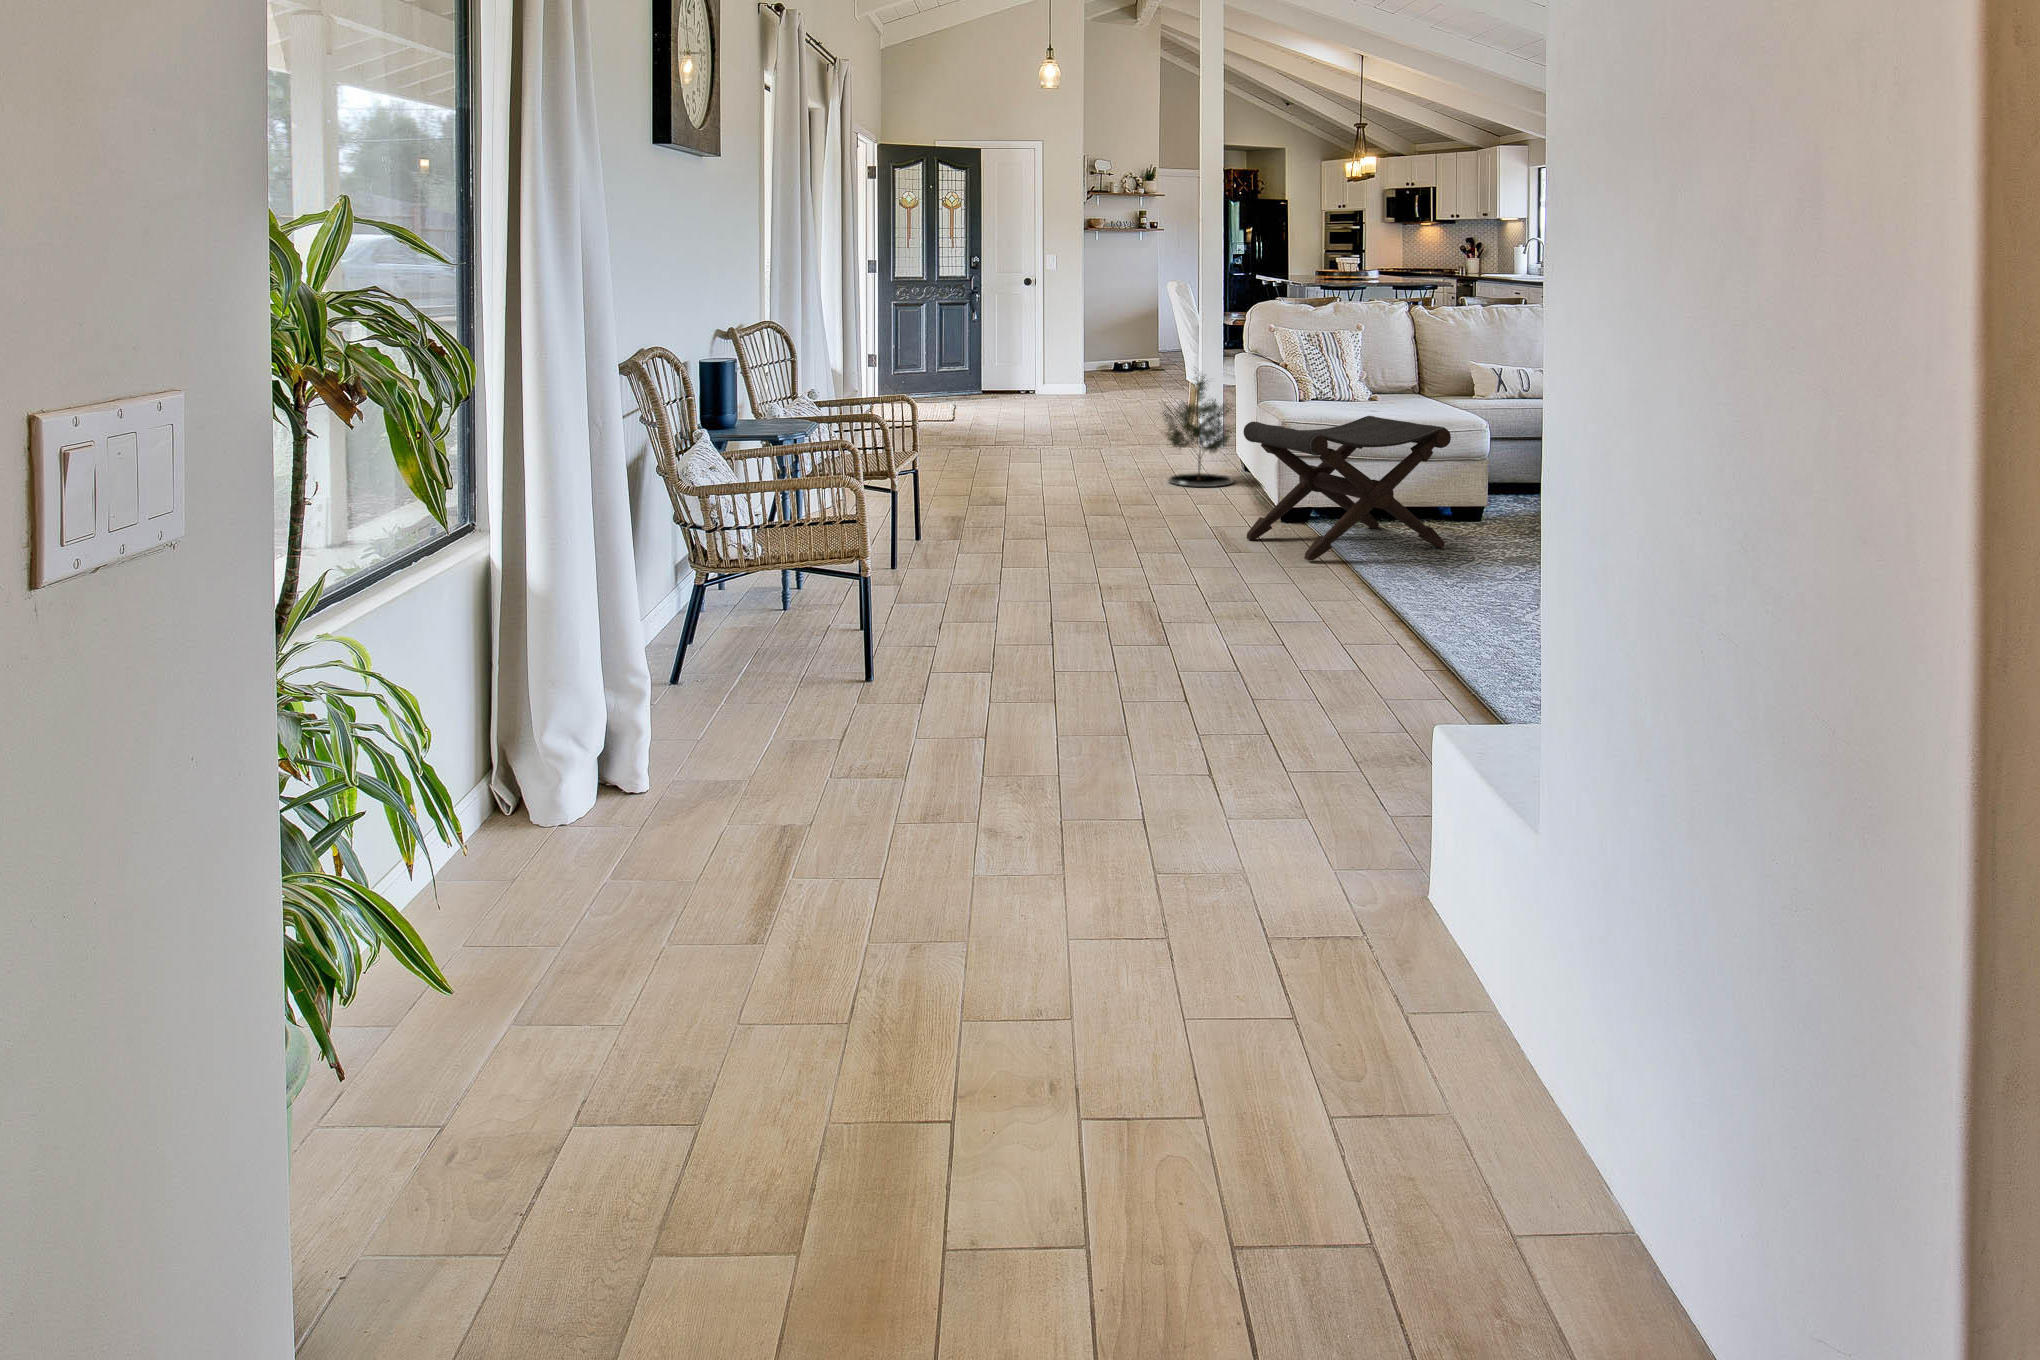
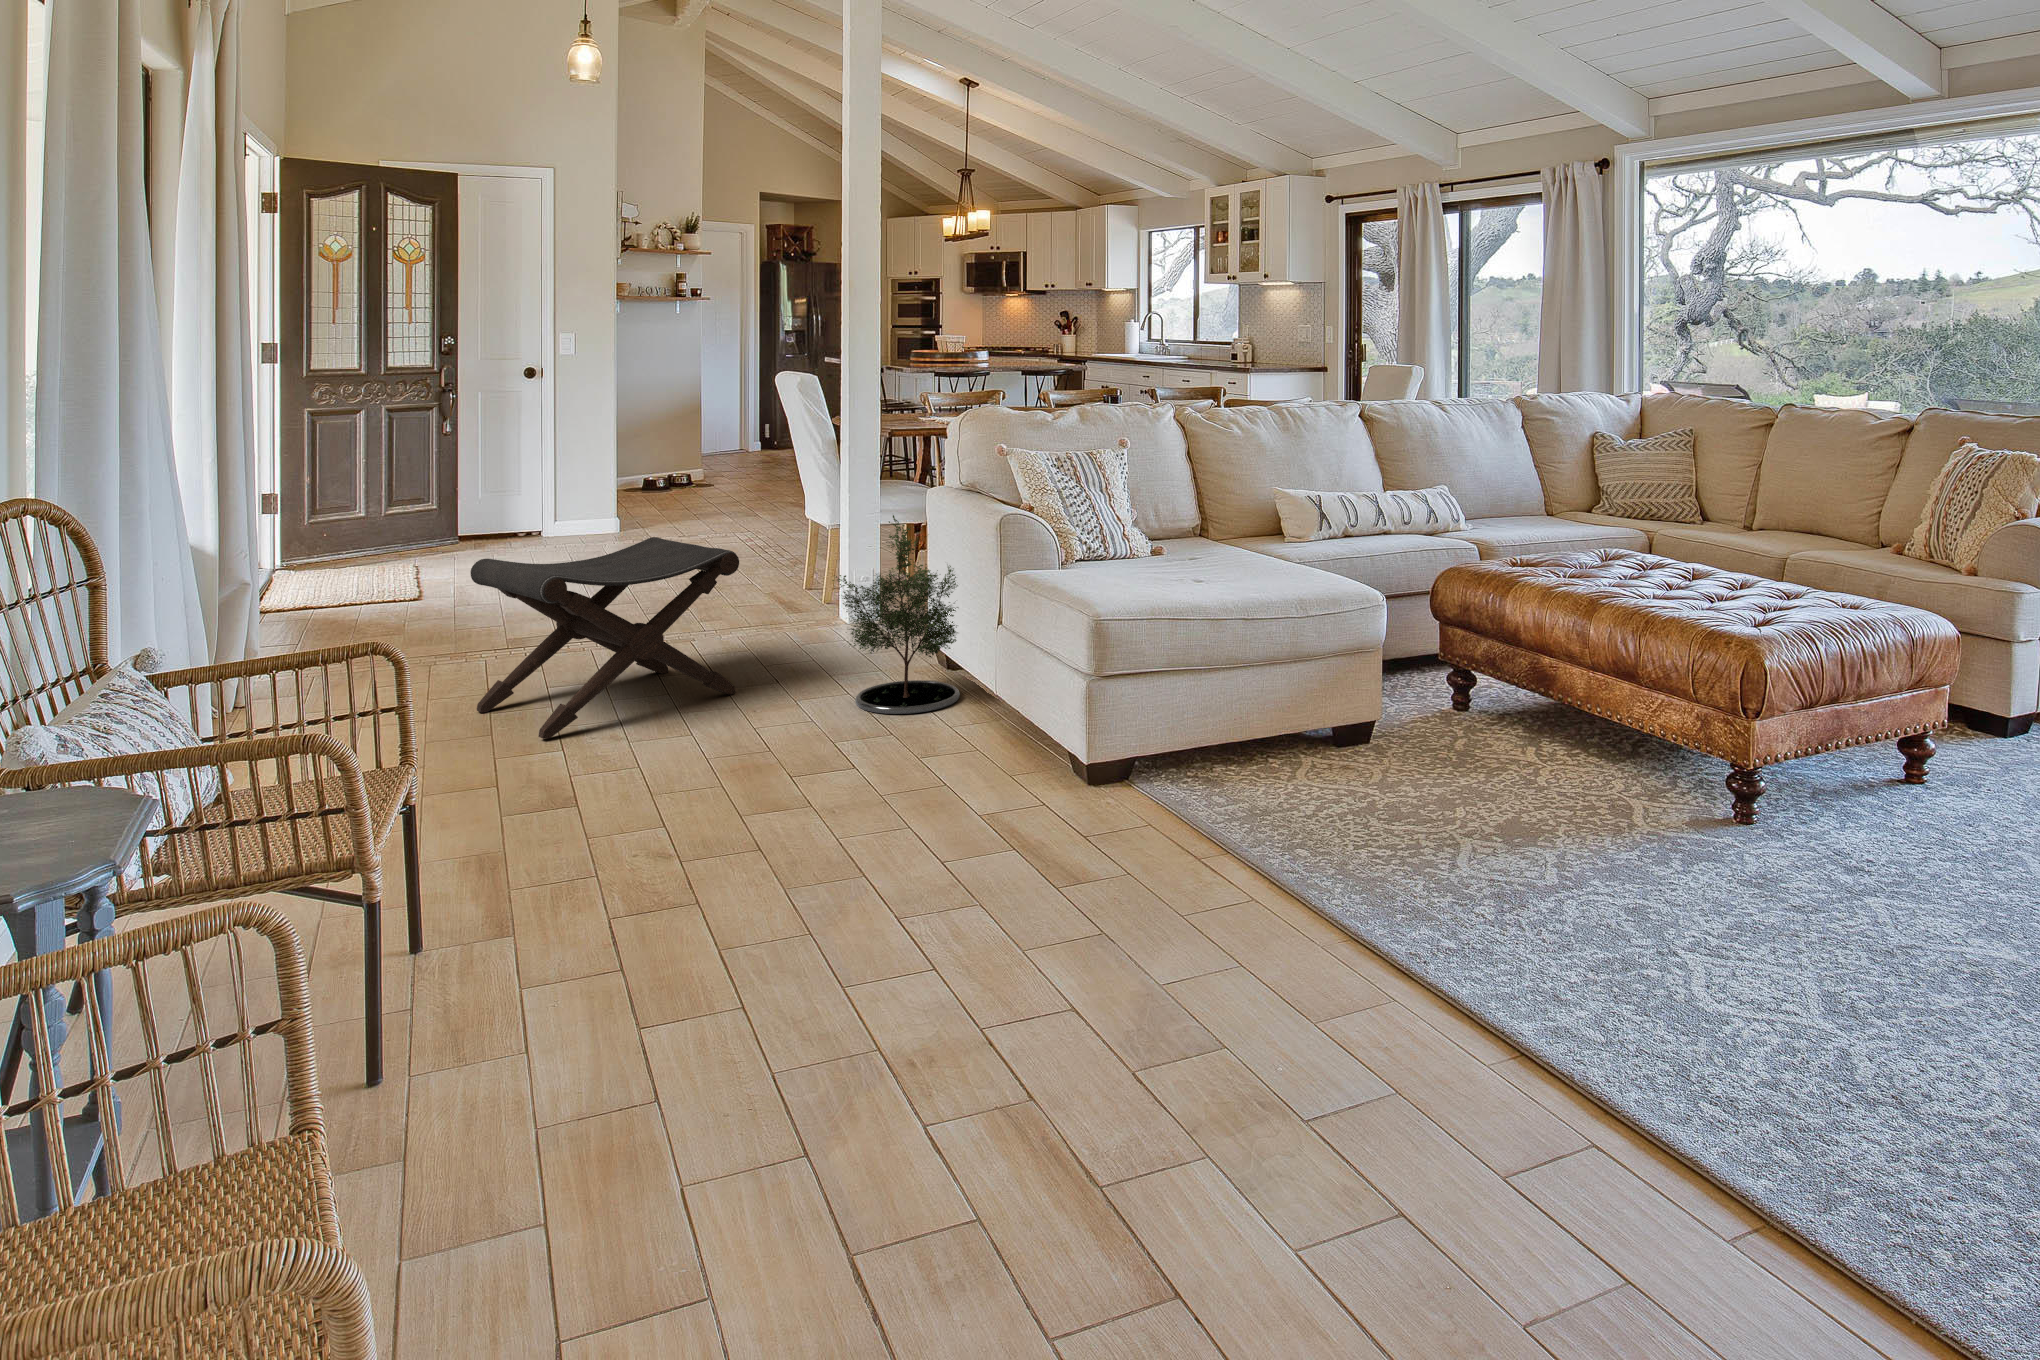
footstool: present [1244,416,1451,561] -> present [471,537,739,739]

